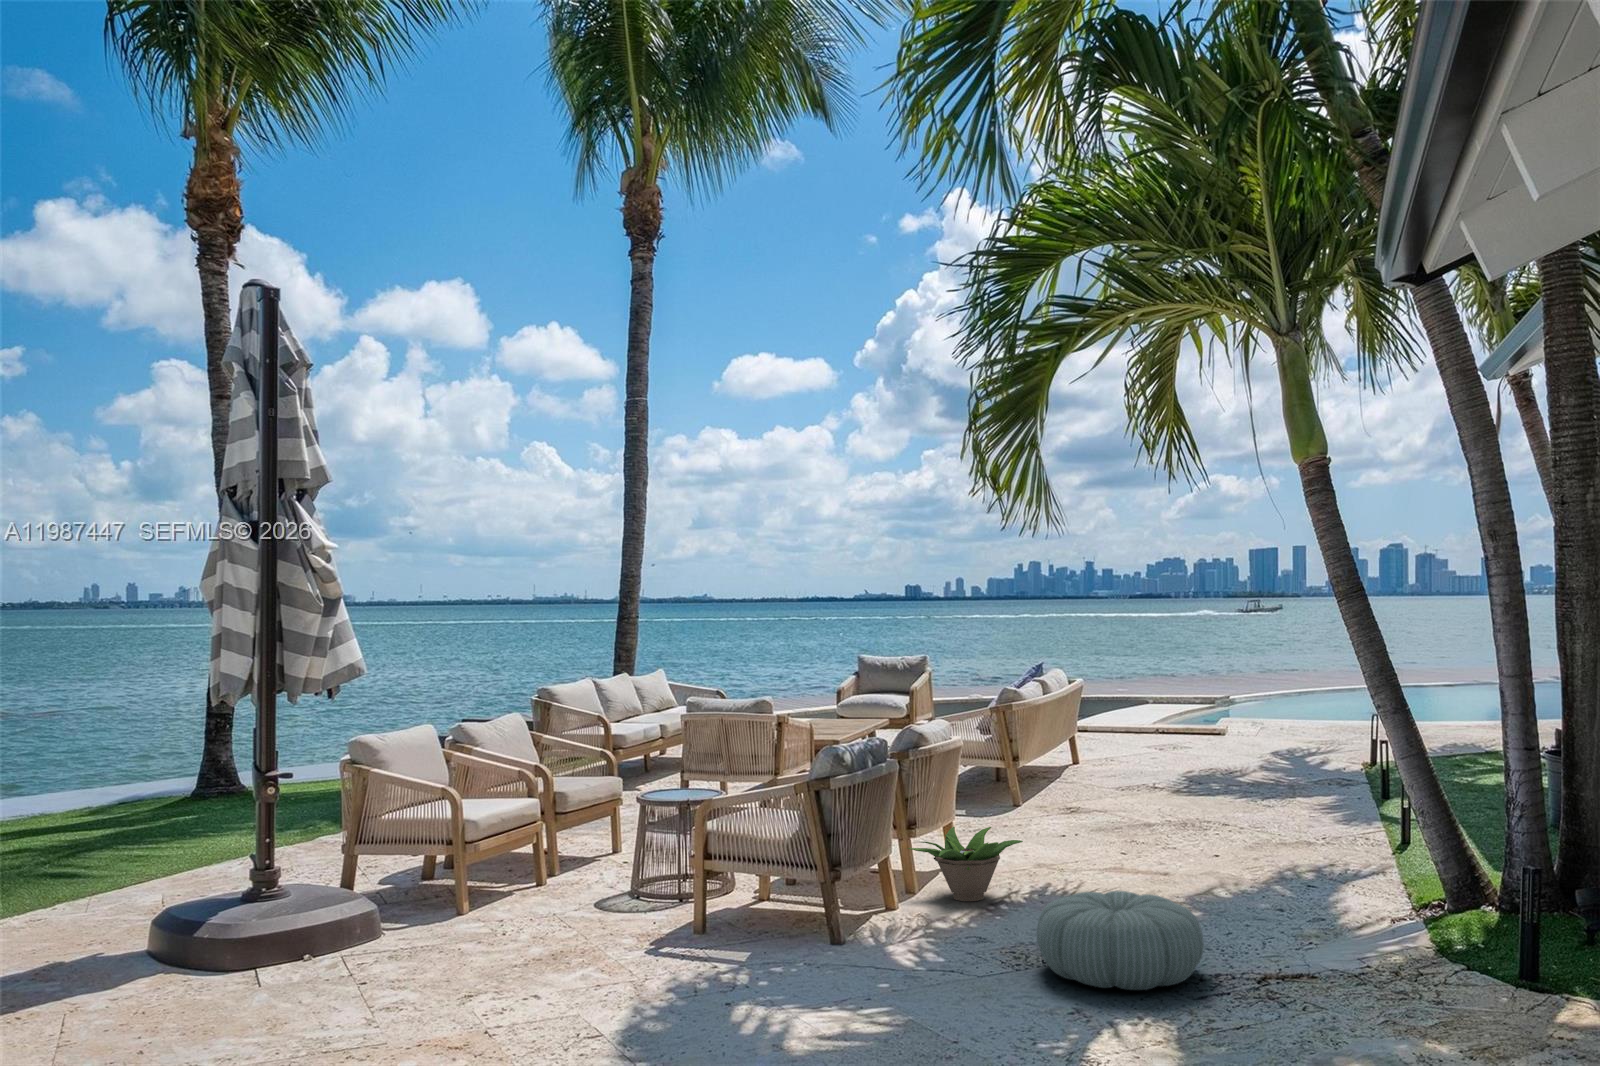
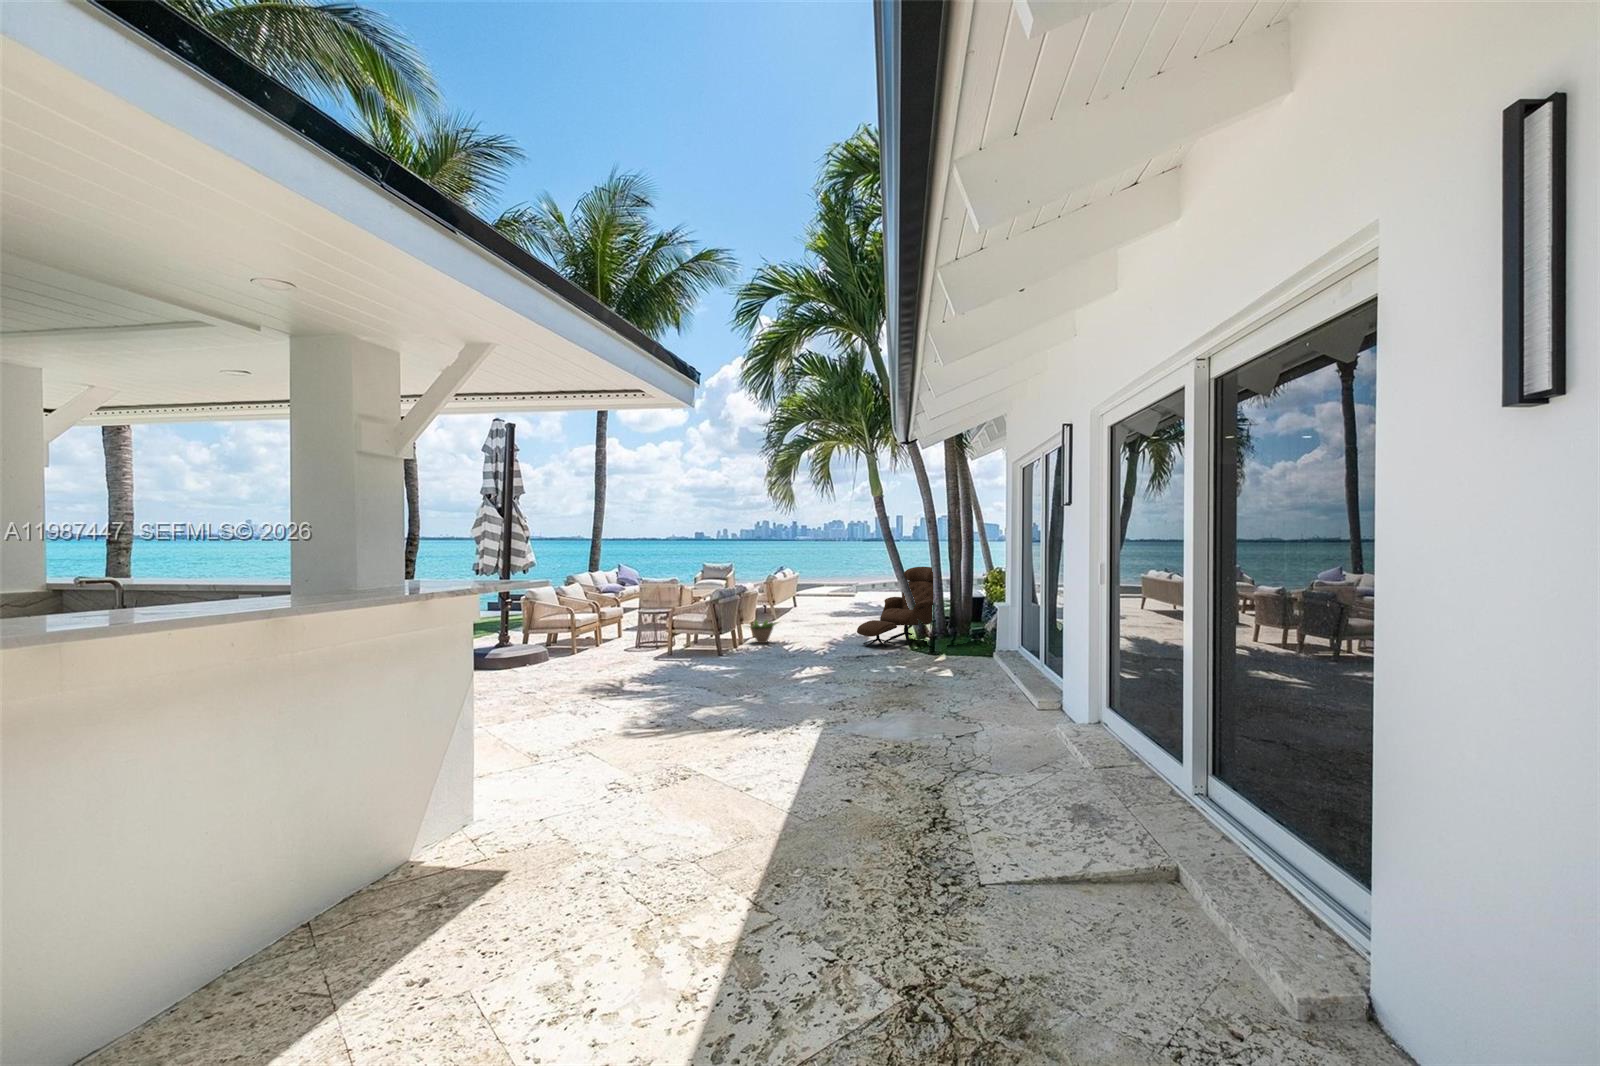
lounge chair: none [1257,687,1535,951] -> present [857,567,933,648]
pouf: present [1037,891,1204,990] -> none [788,631,839,658]

